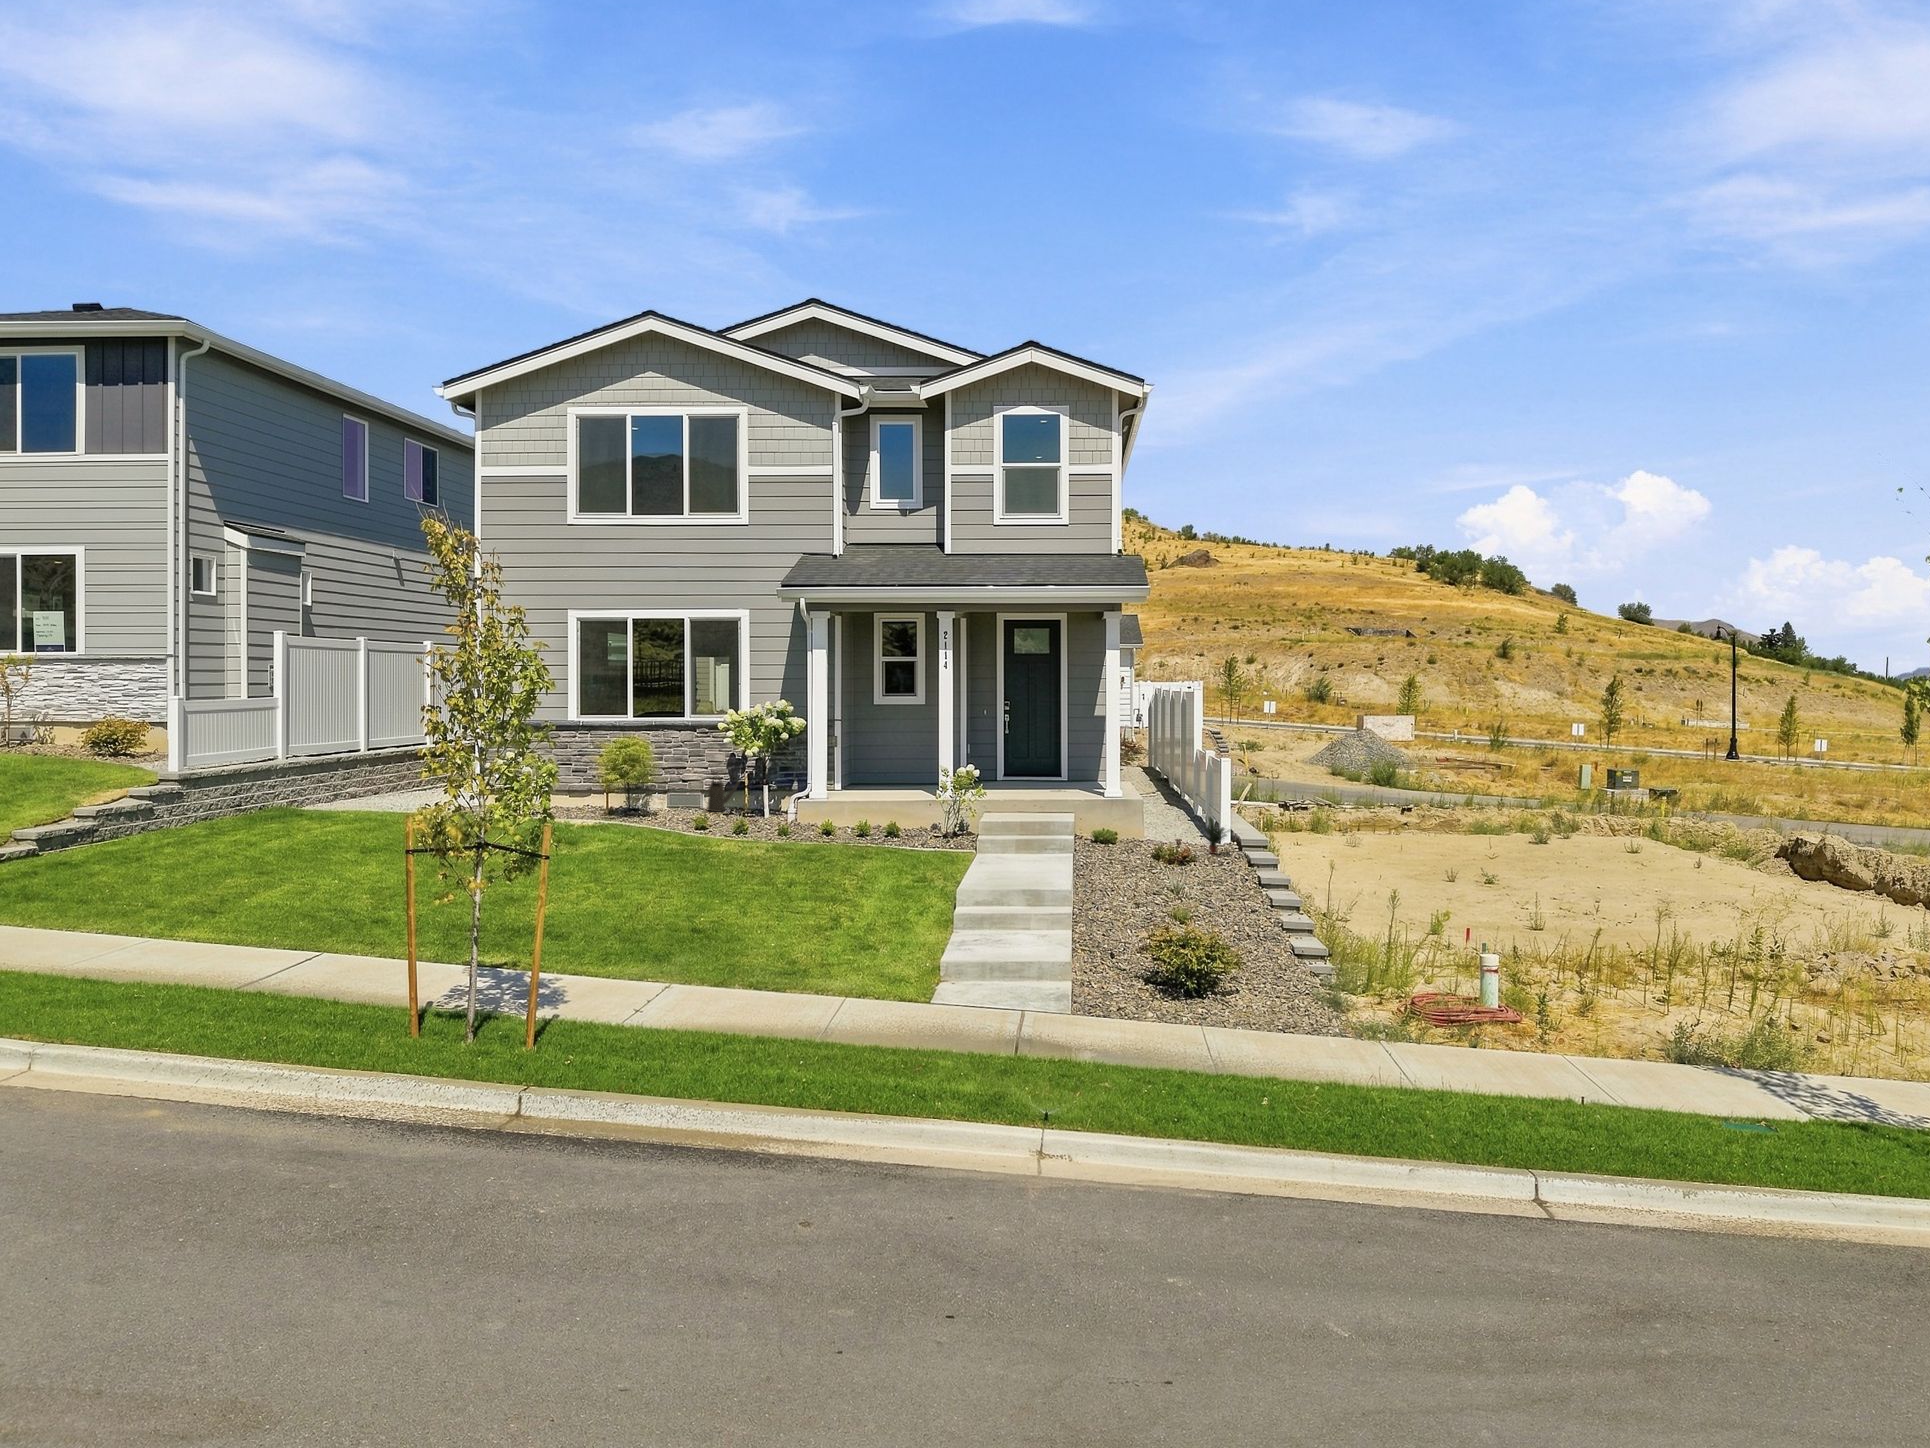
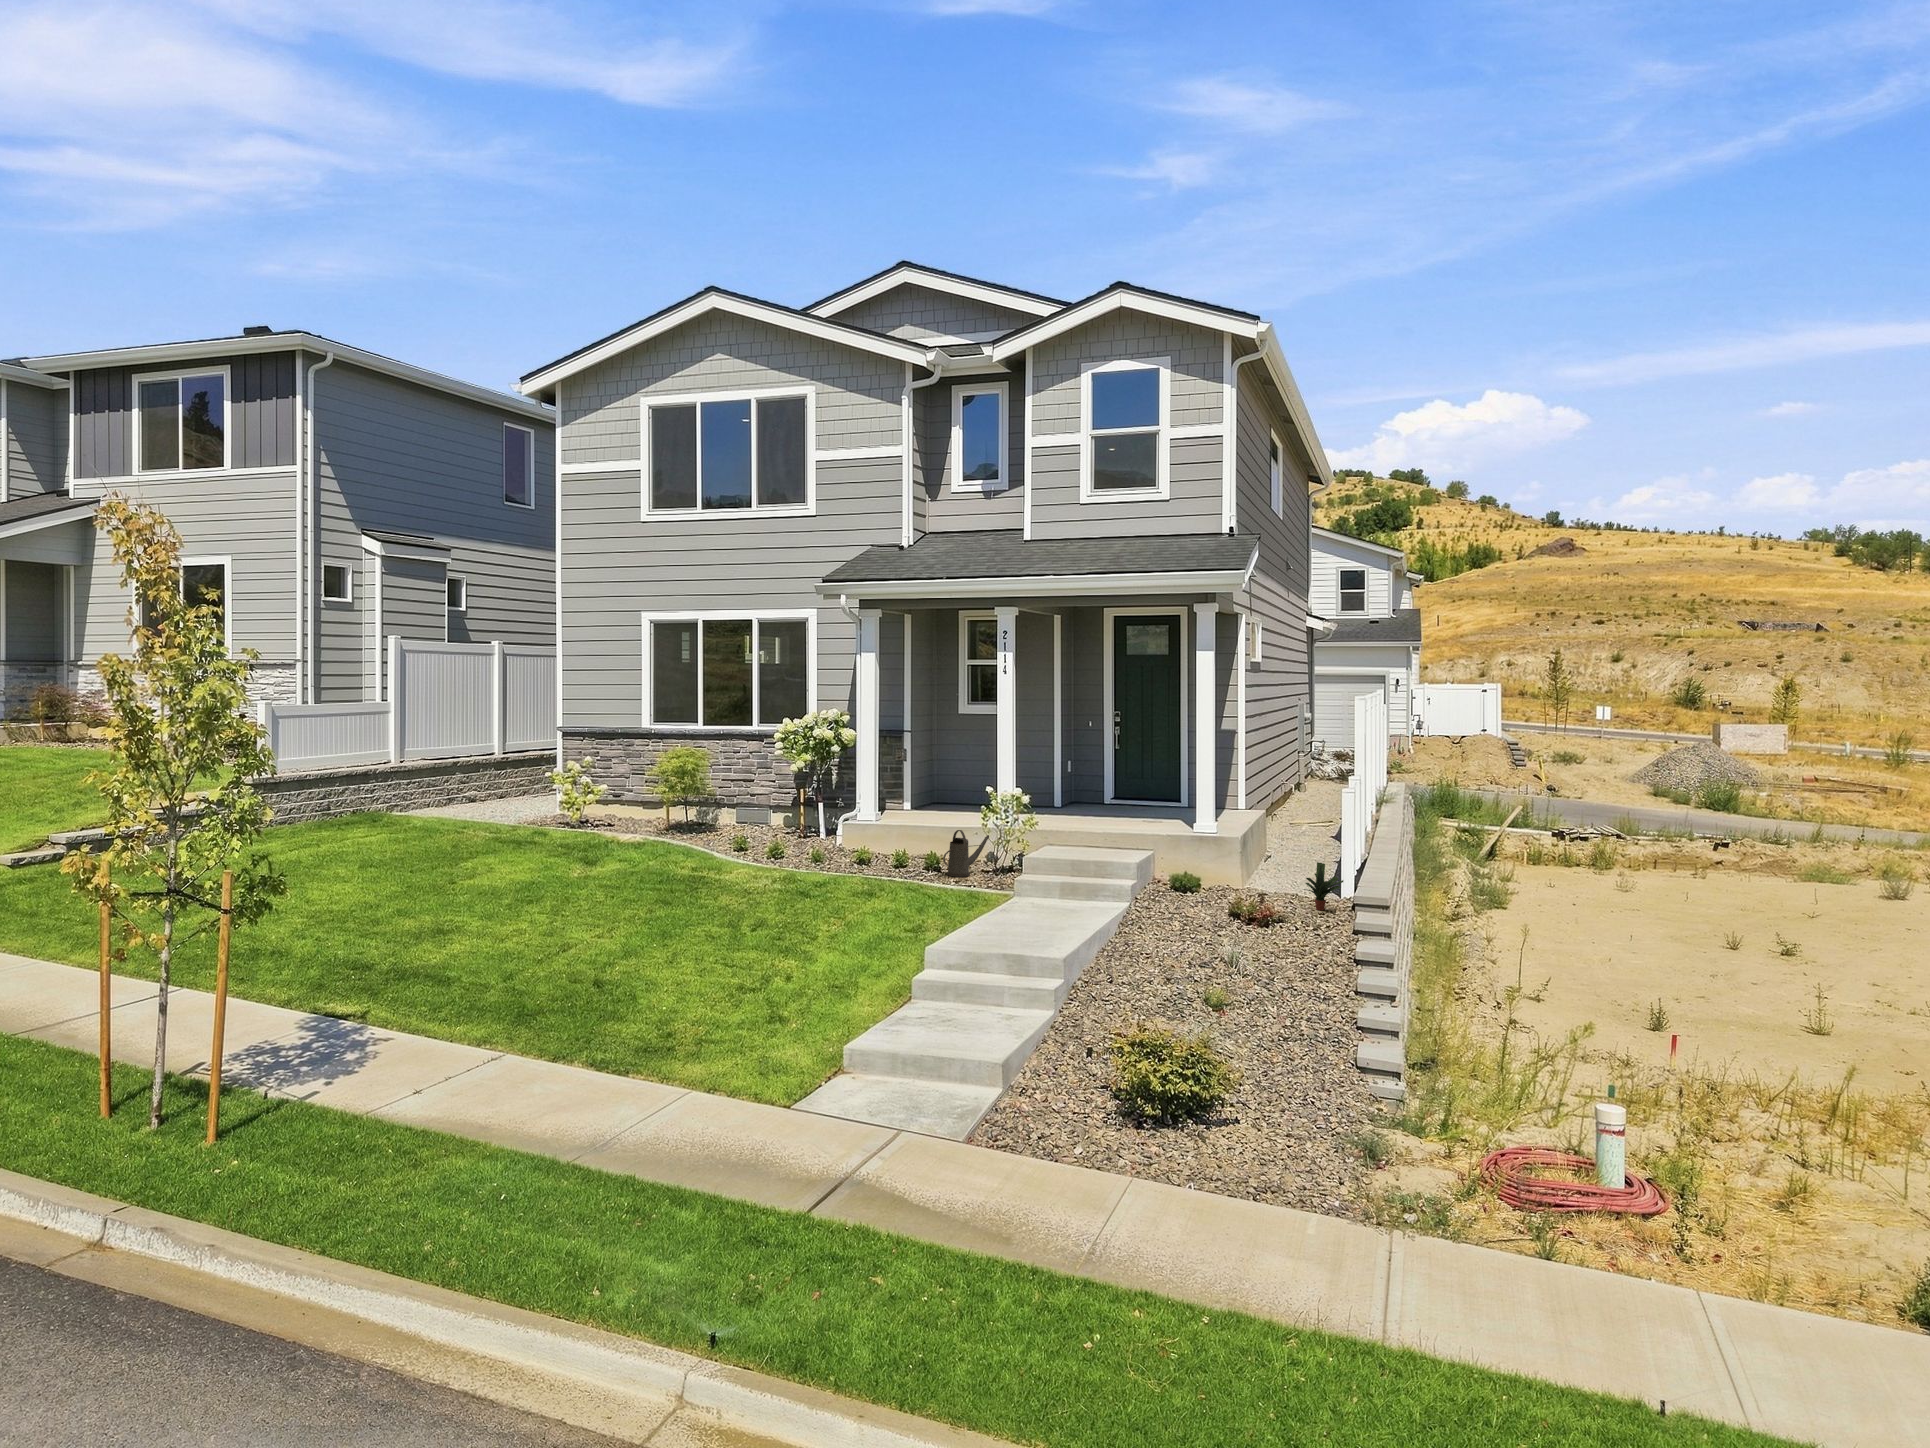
watering can: present [707,776,740,812] -> present [943,830,989,877]

